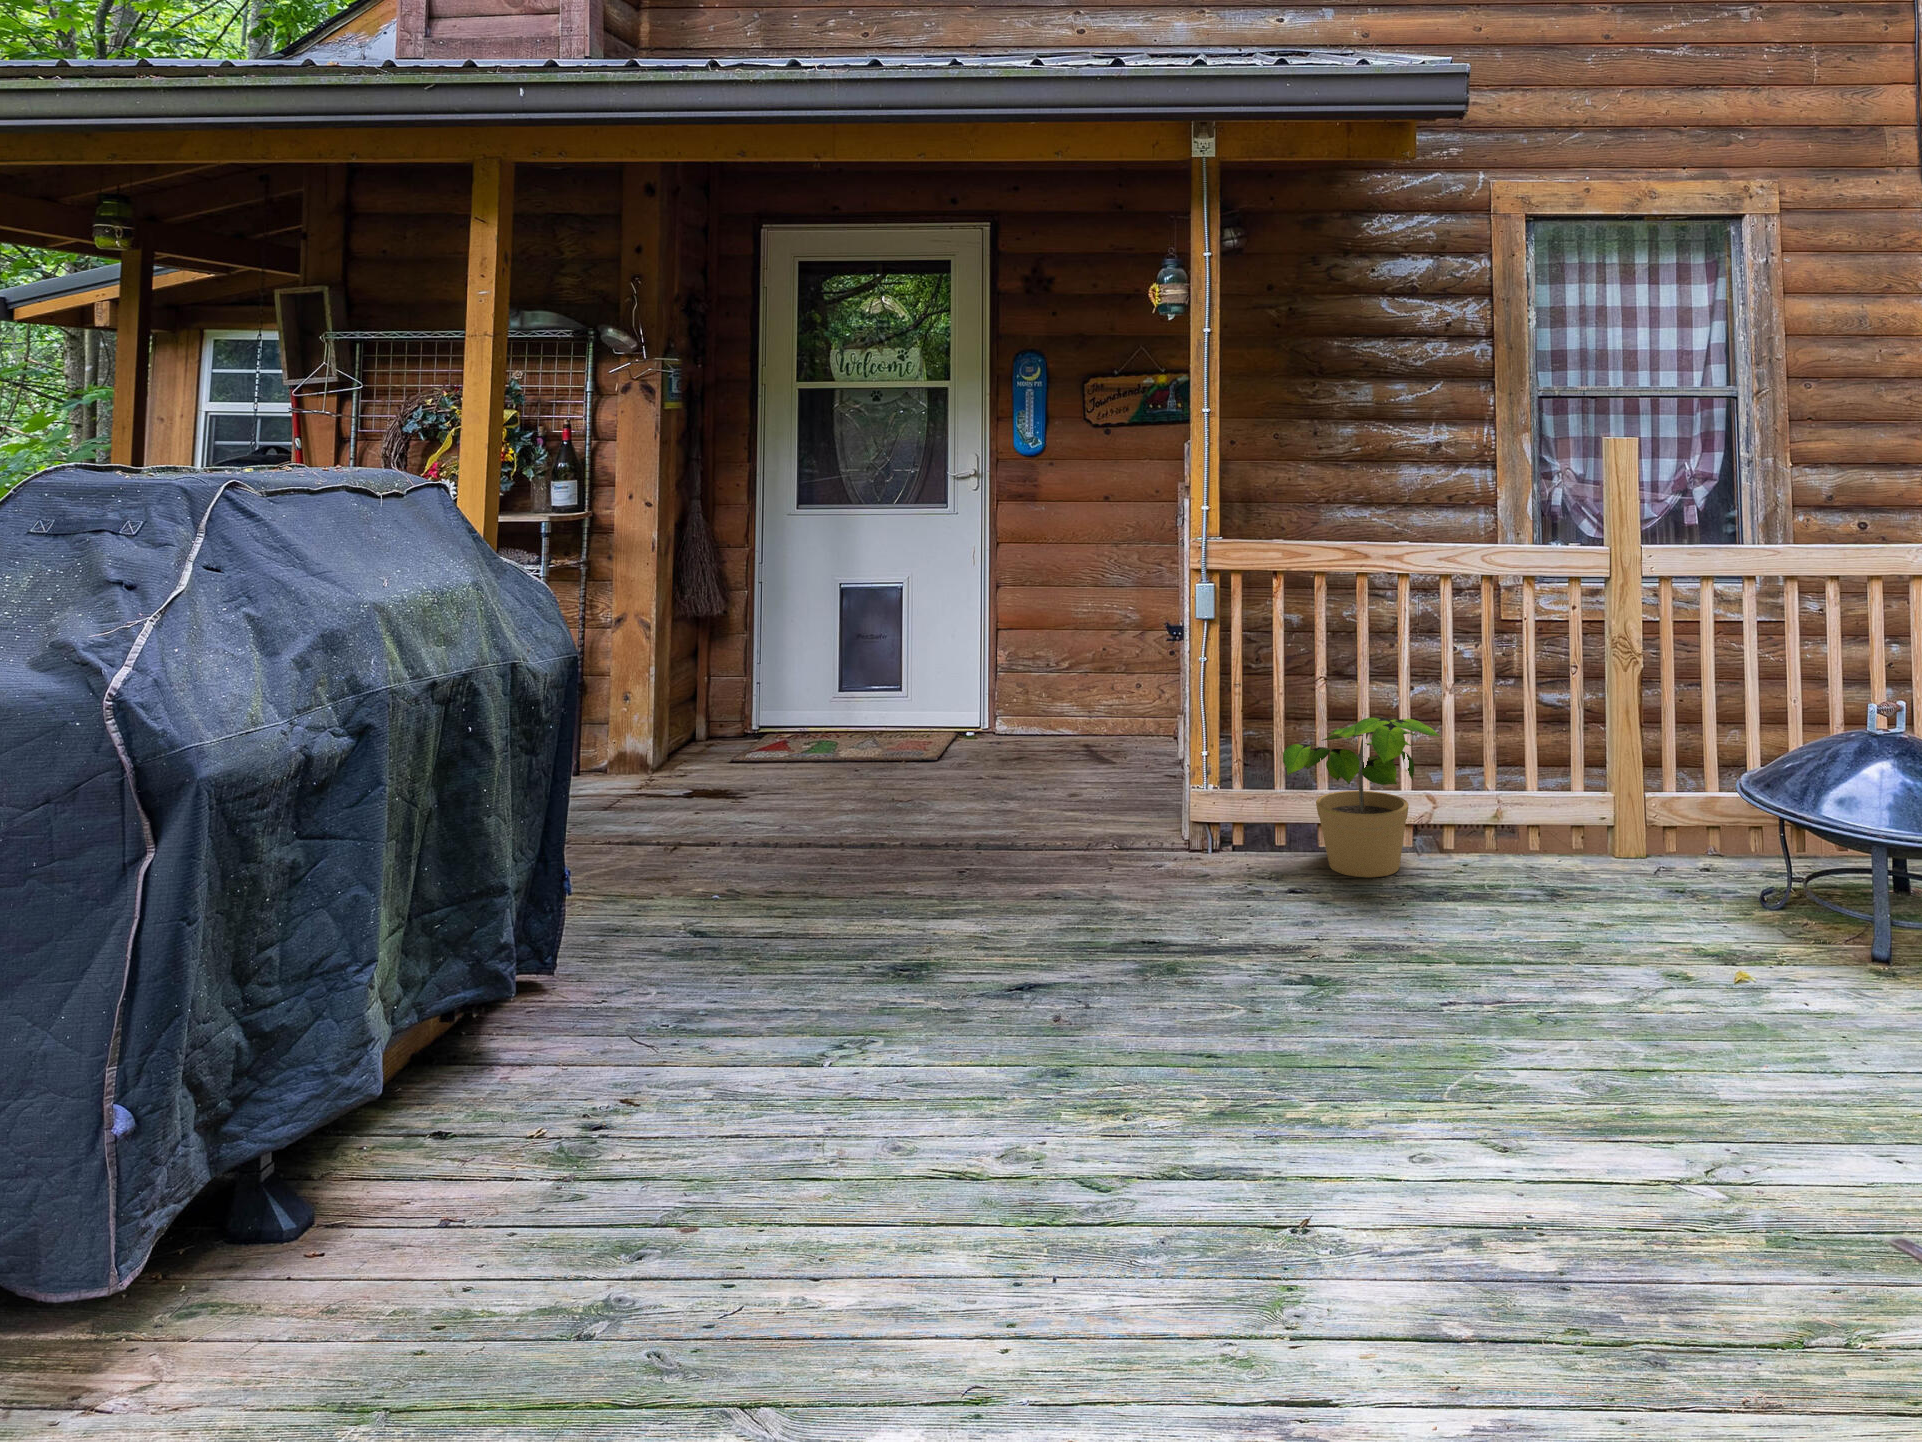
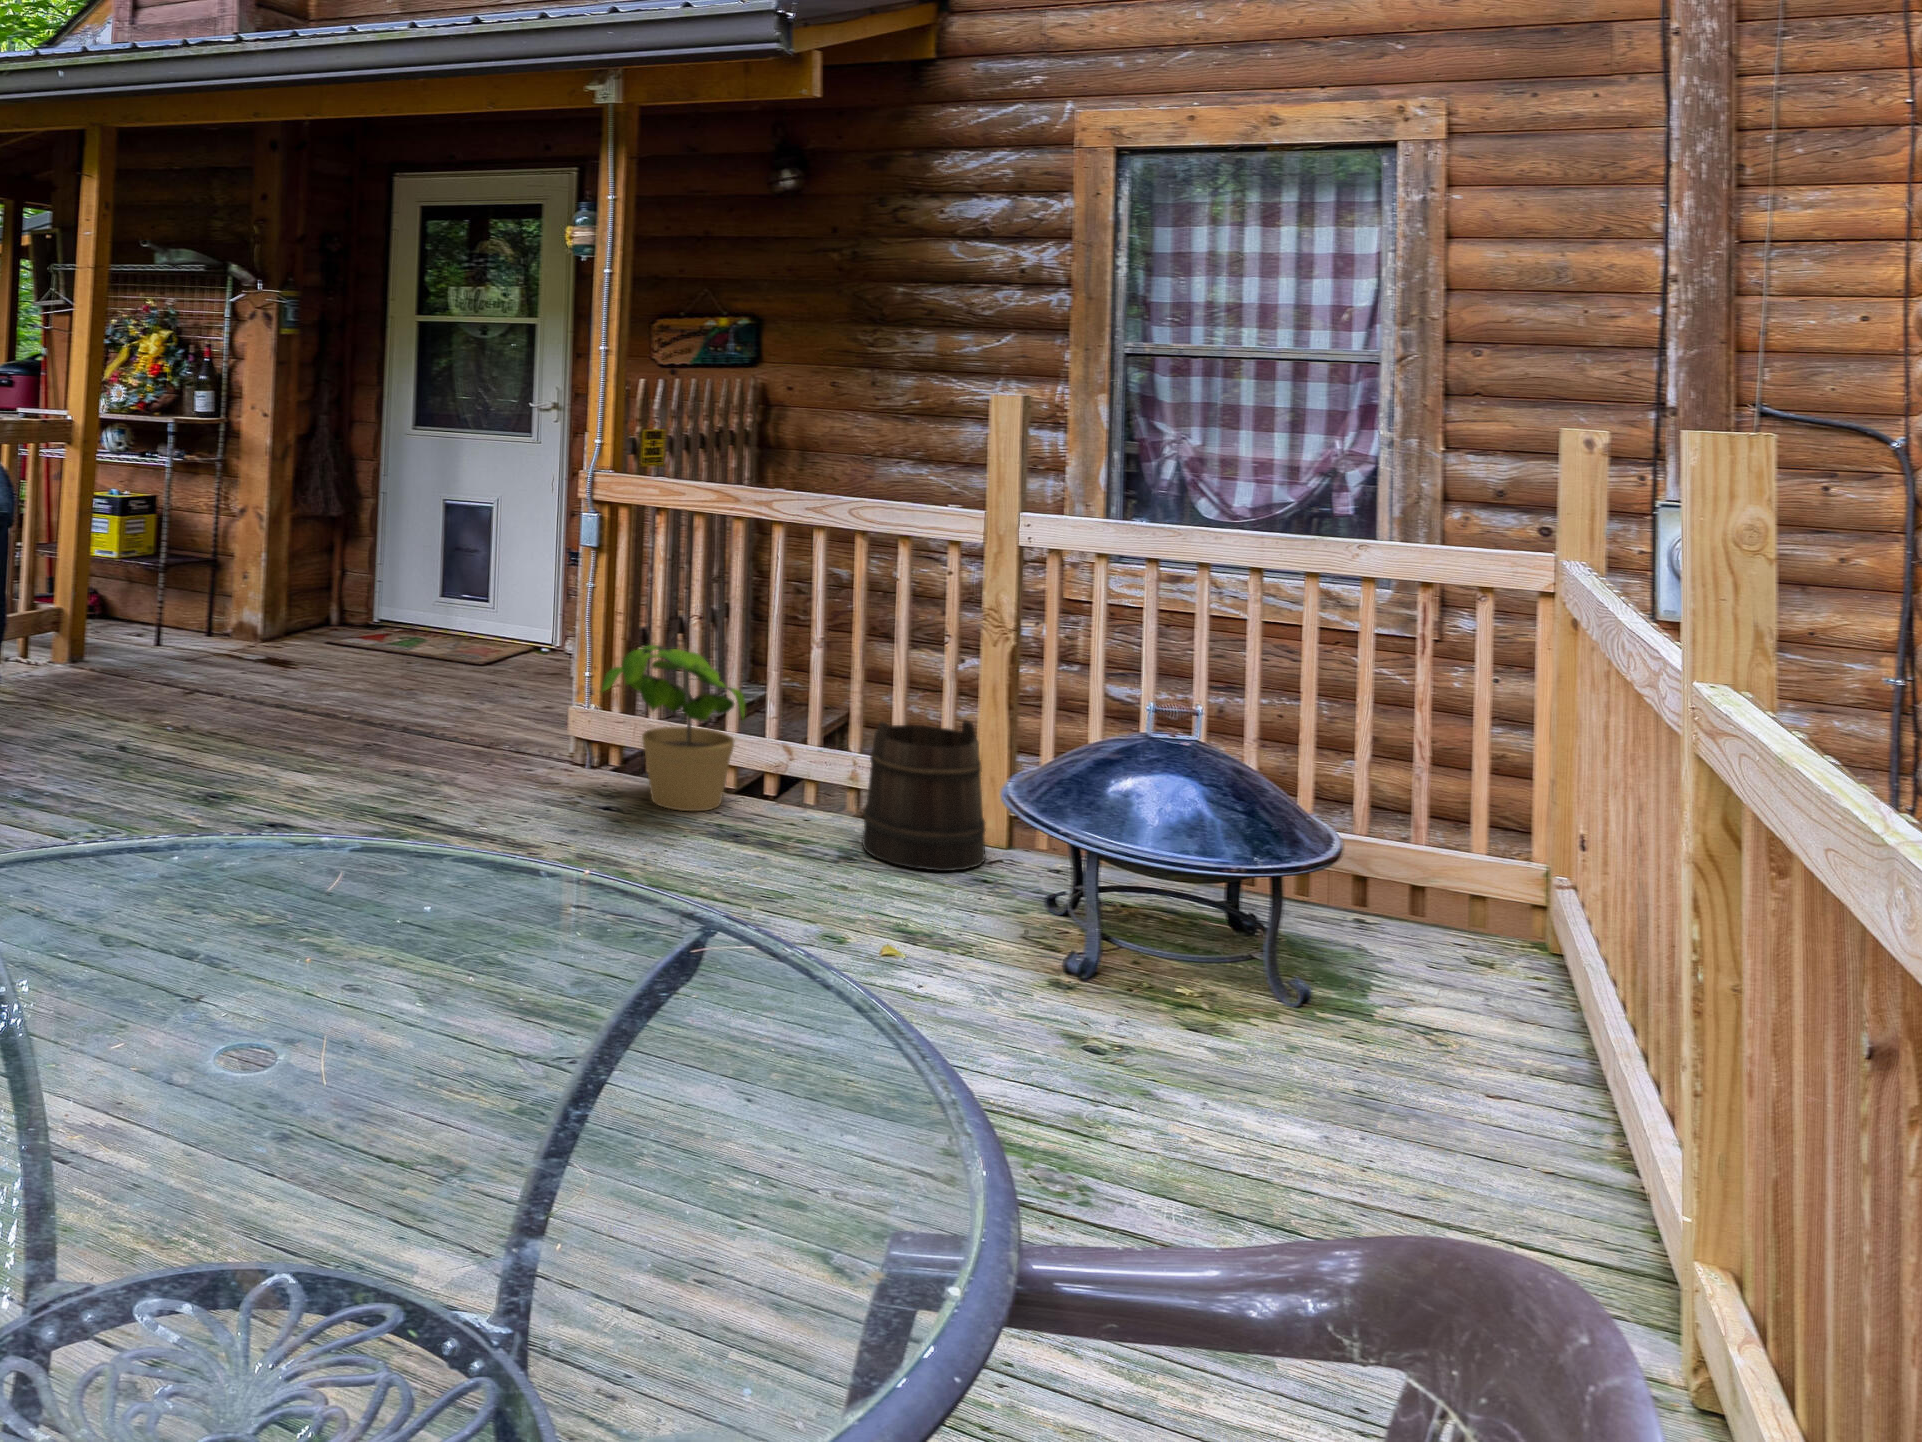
bucket: none [1553,741,1668,885] -> present [863,720,985,871]

